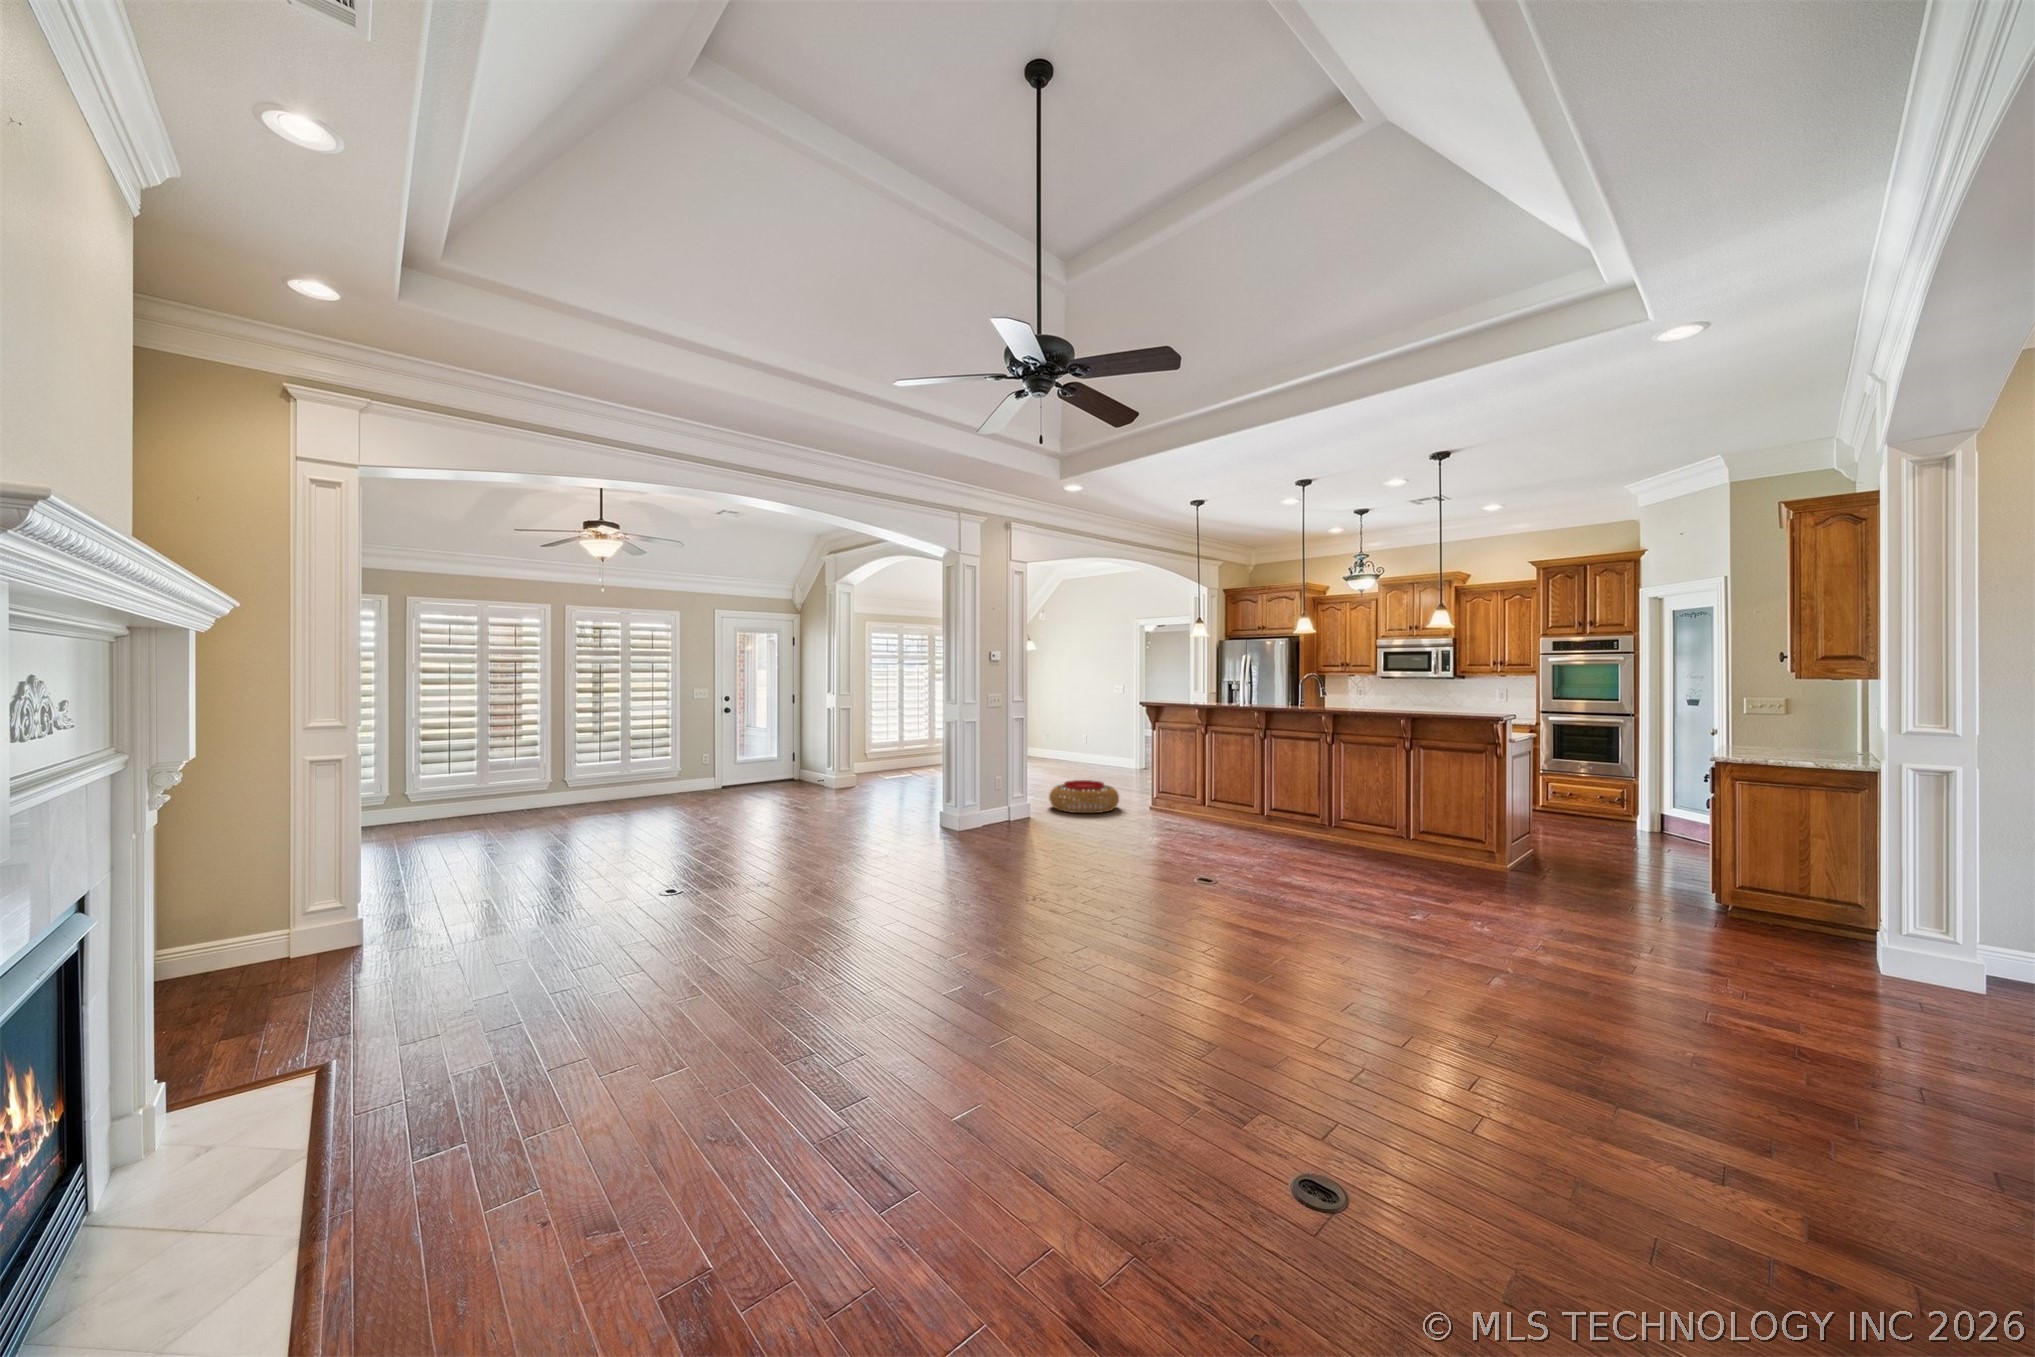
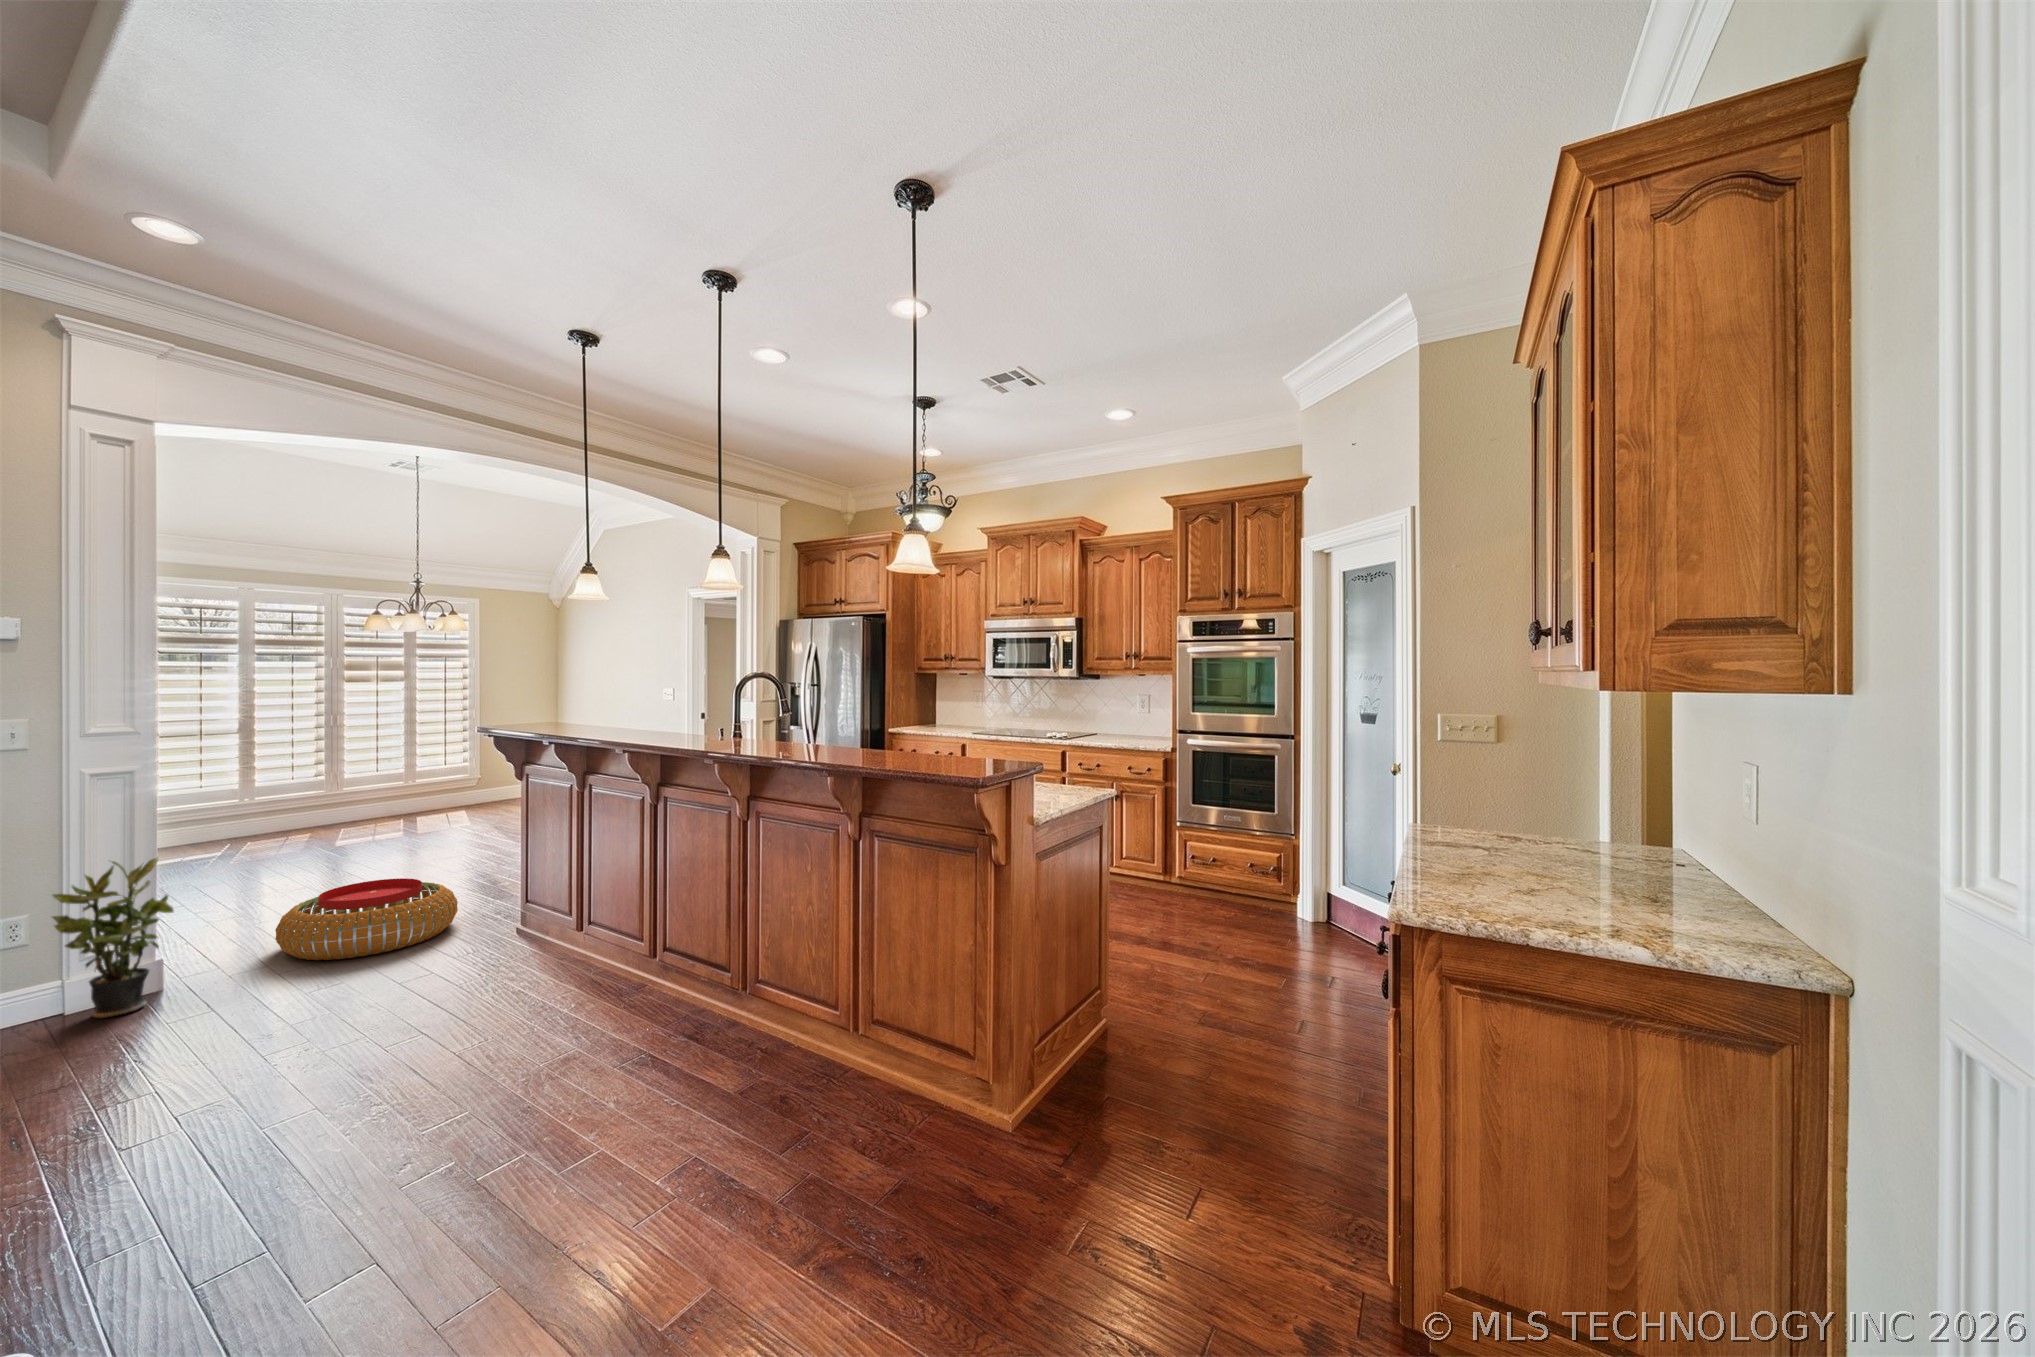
potted plant: none [1014,756,1047,824] -> present [53,857,174,1018]

